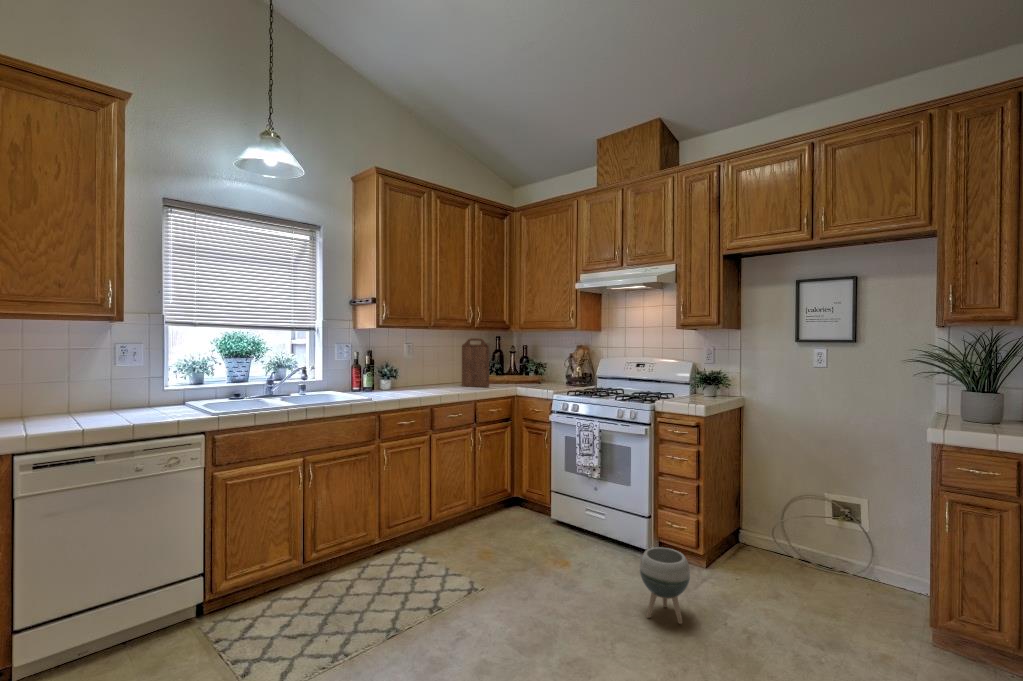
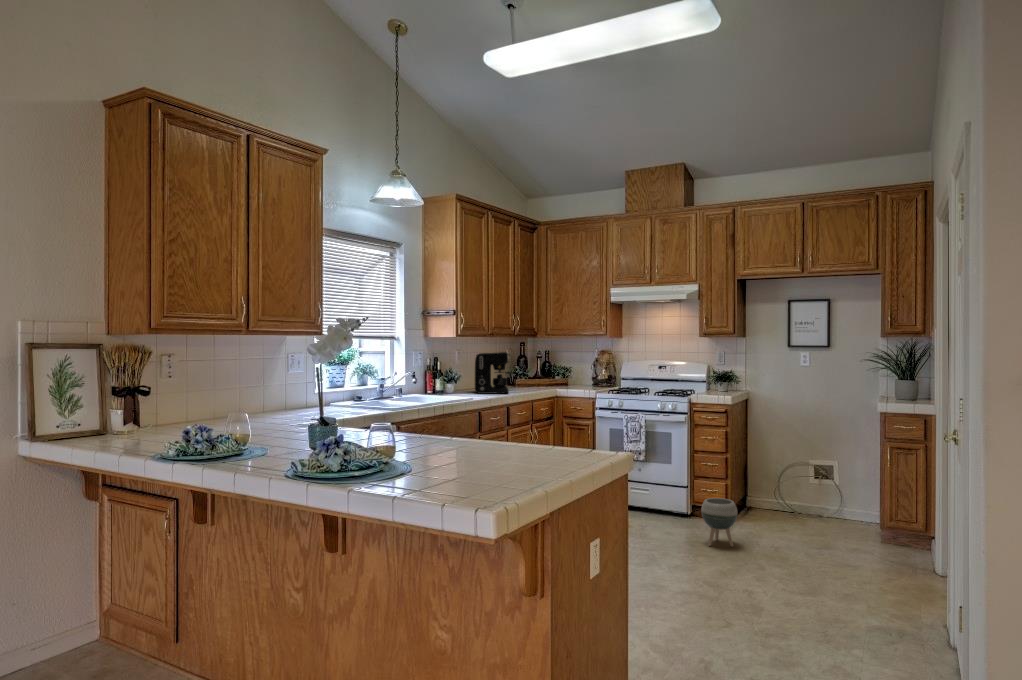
cutting board: present [462,338,489,387] -> none [511,345,536,389]
coffee maker: none [401,345,447,392] -> present [475,352,512,394]

